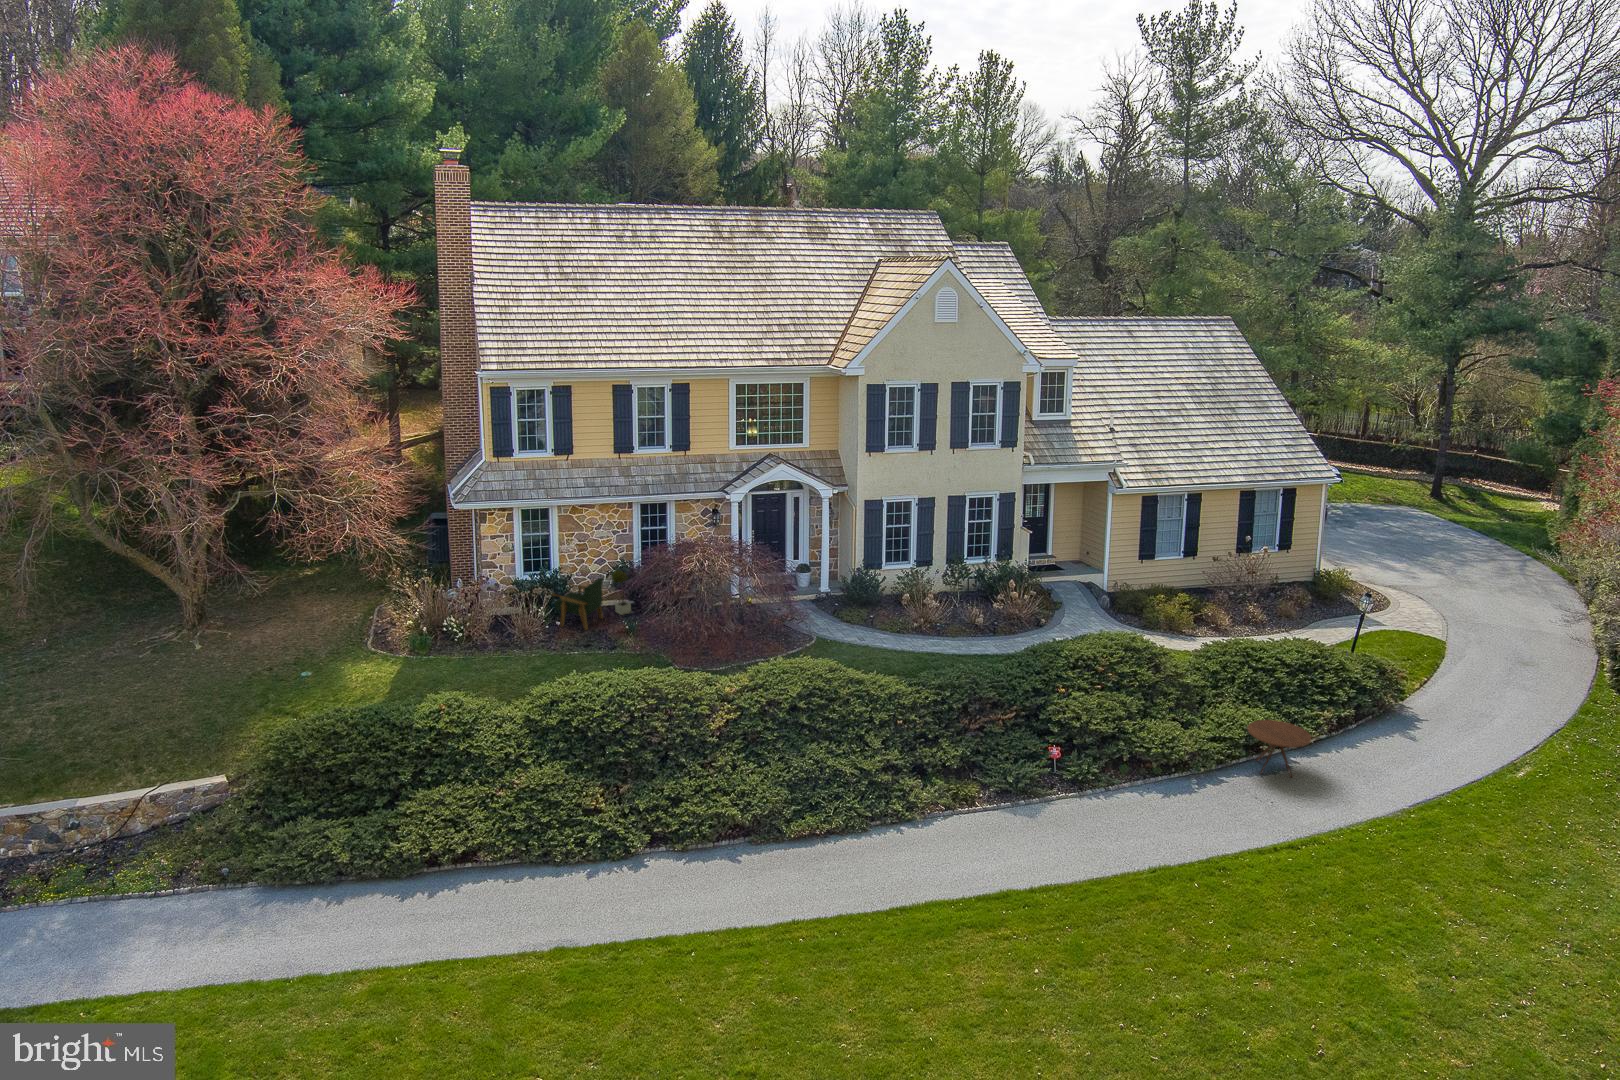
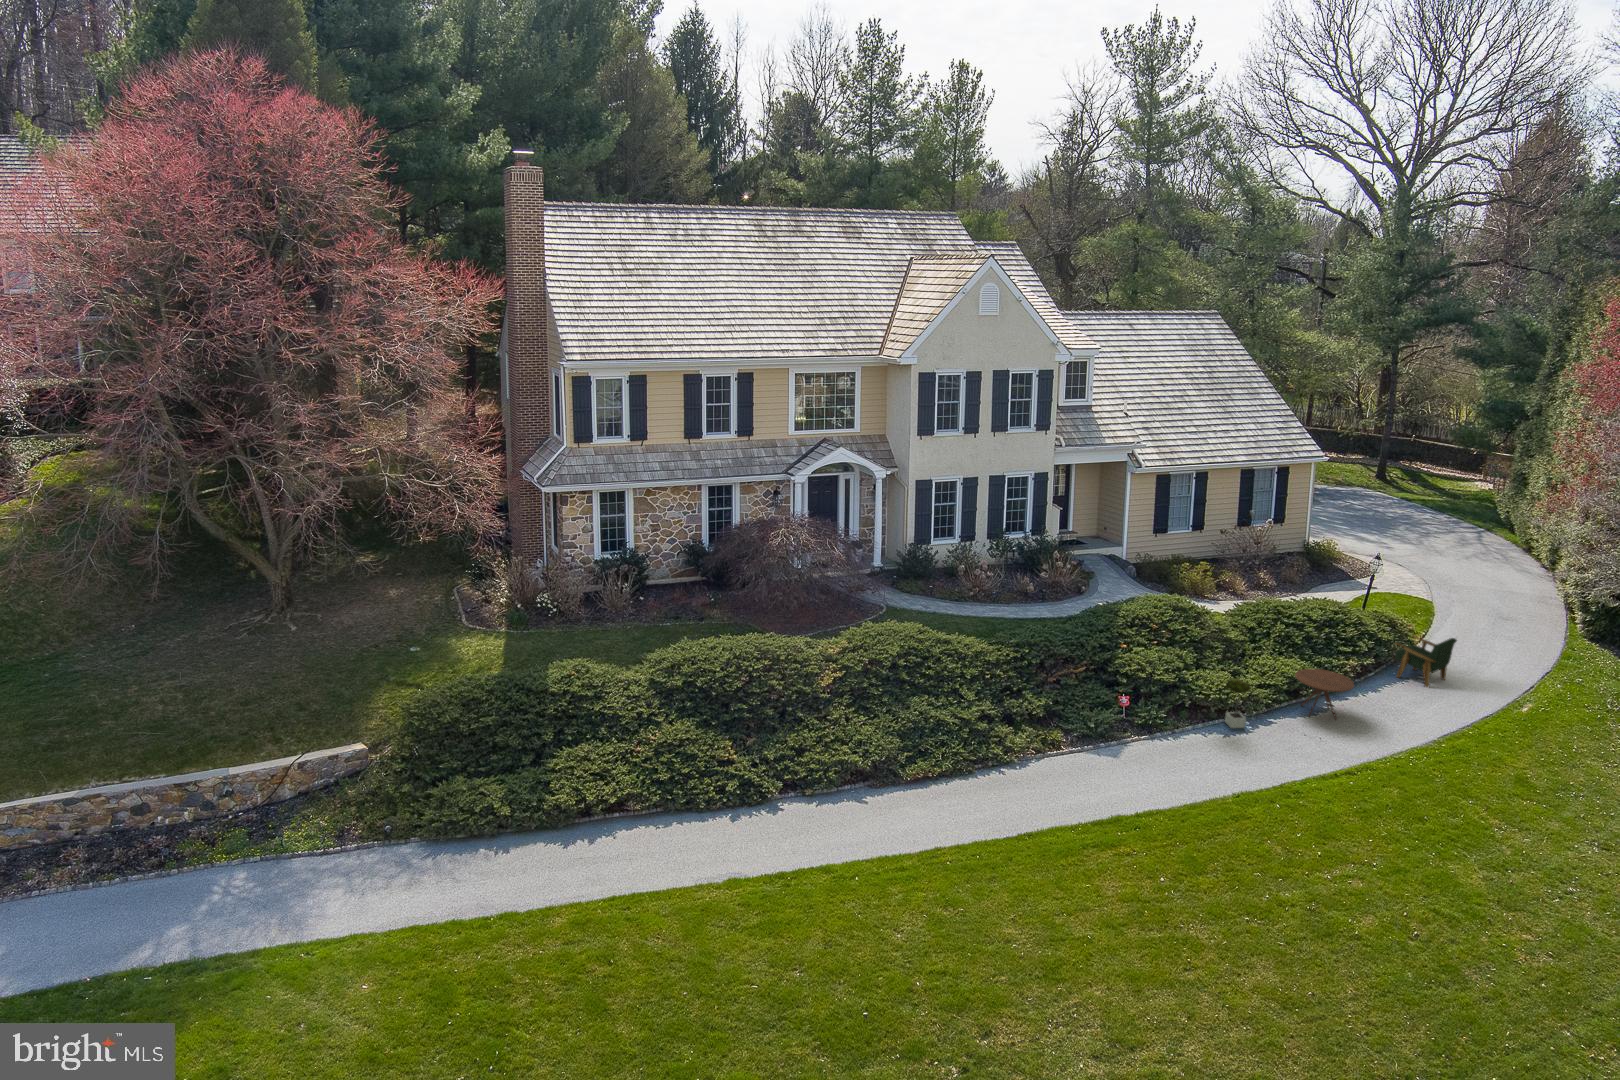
potted tree: present [612,570,631,615] -> present [1225,679,1250,728]
armchair: present [553,578,603,630] -> present [1395,635,1457,688]

